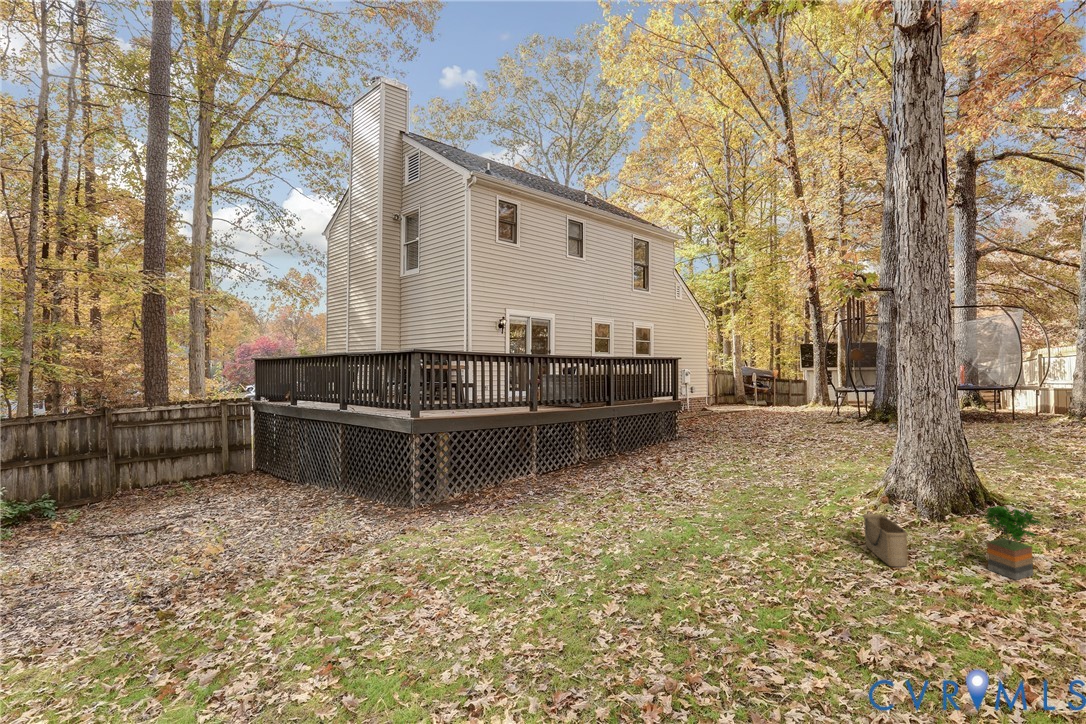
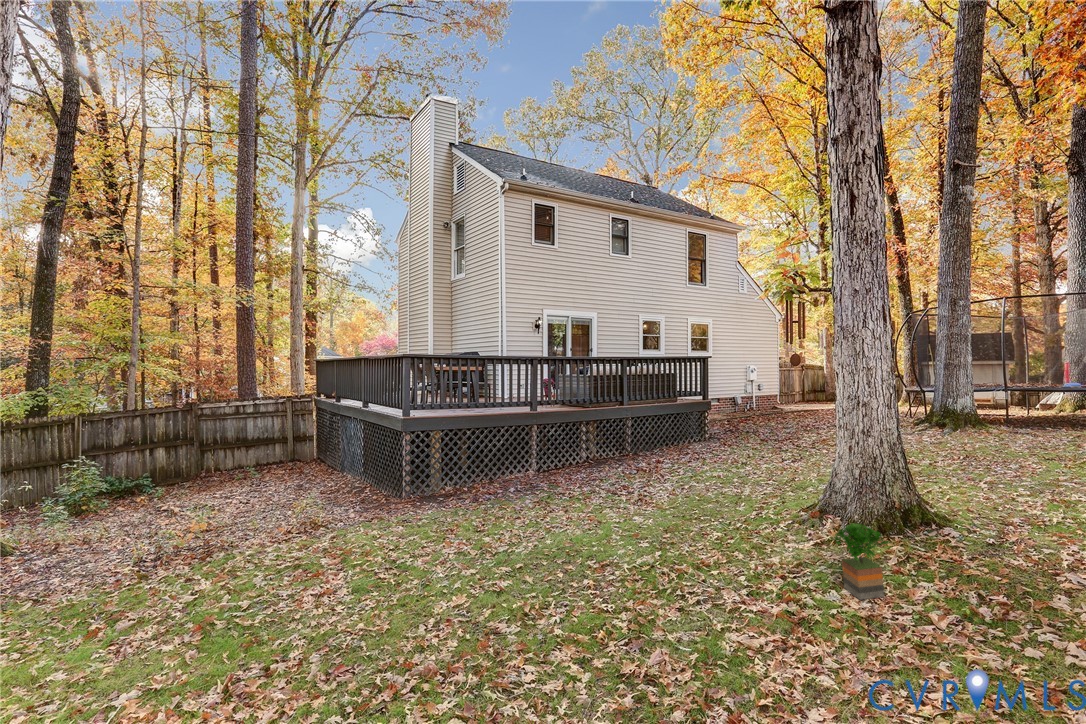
basket: present [863,514,908,567] -> none [745,526,772,578]

